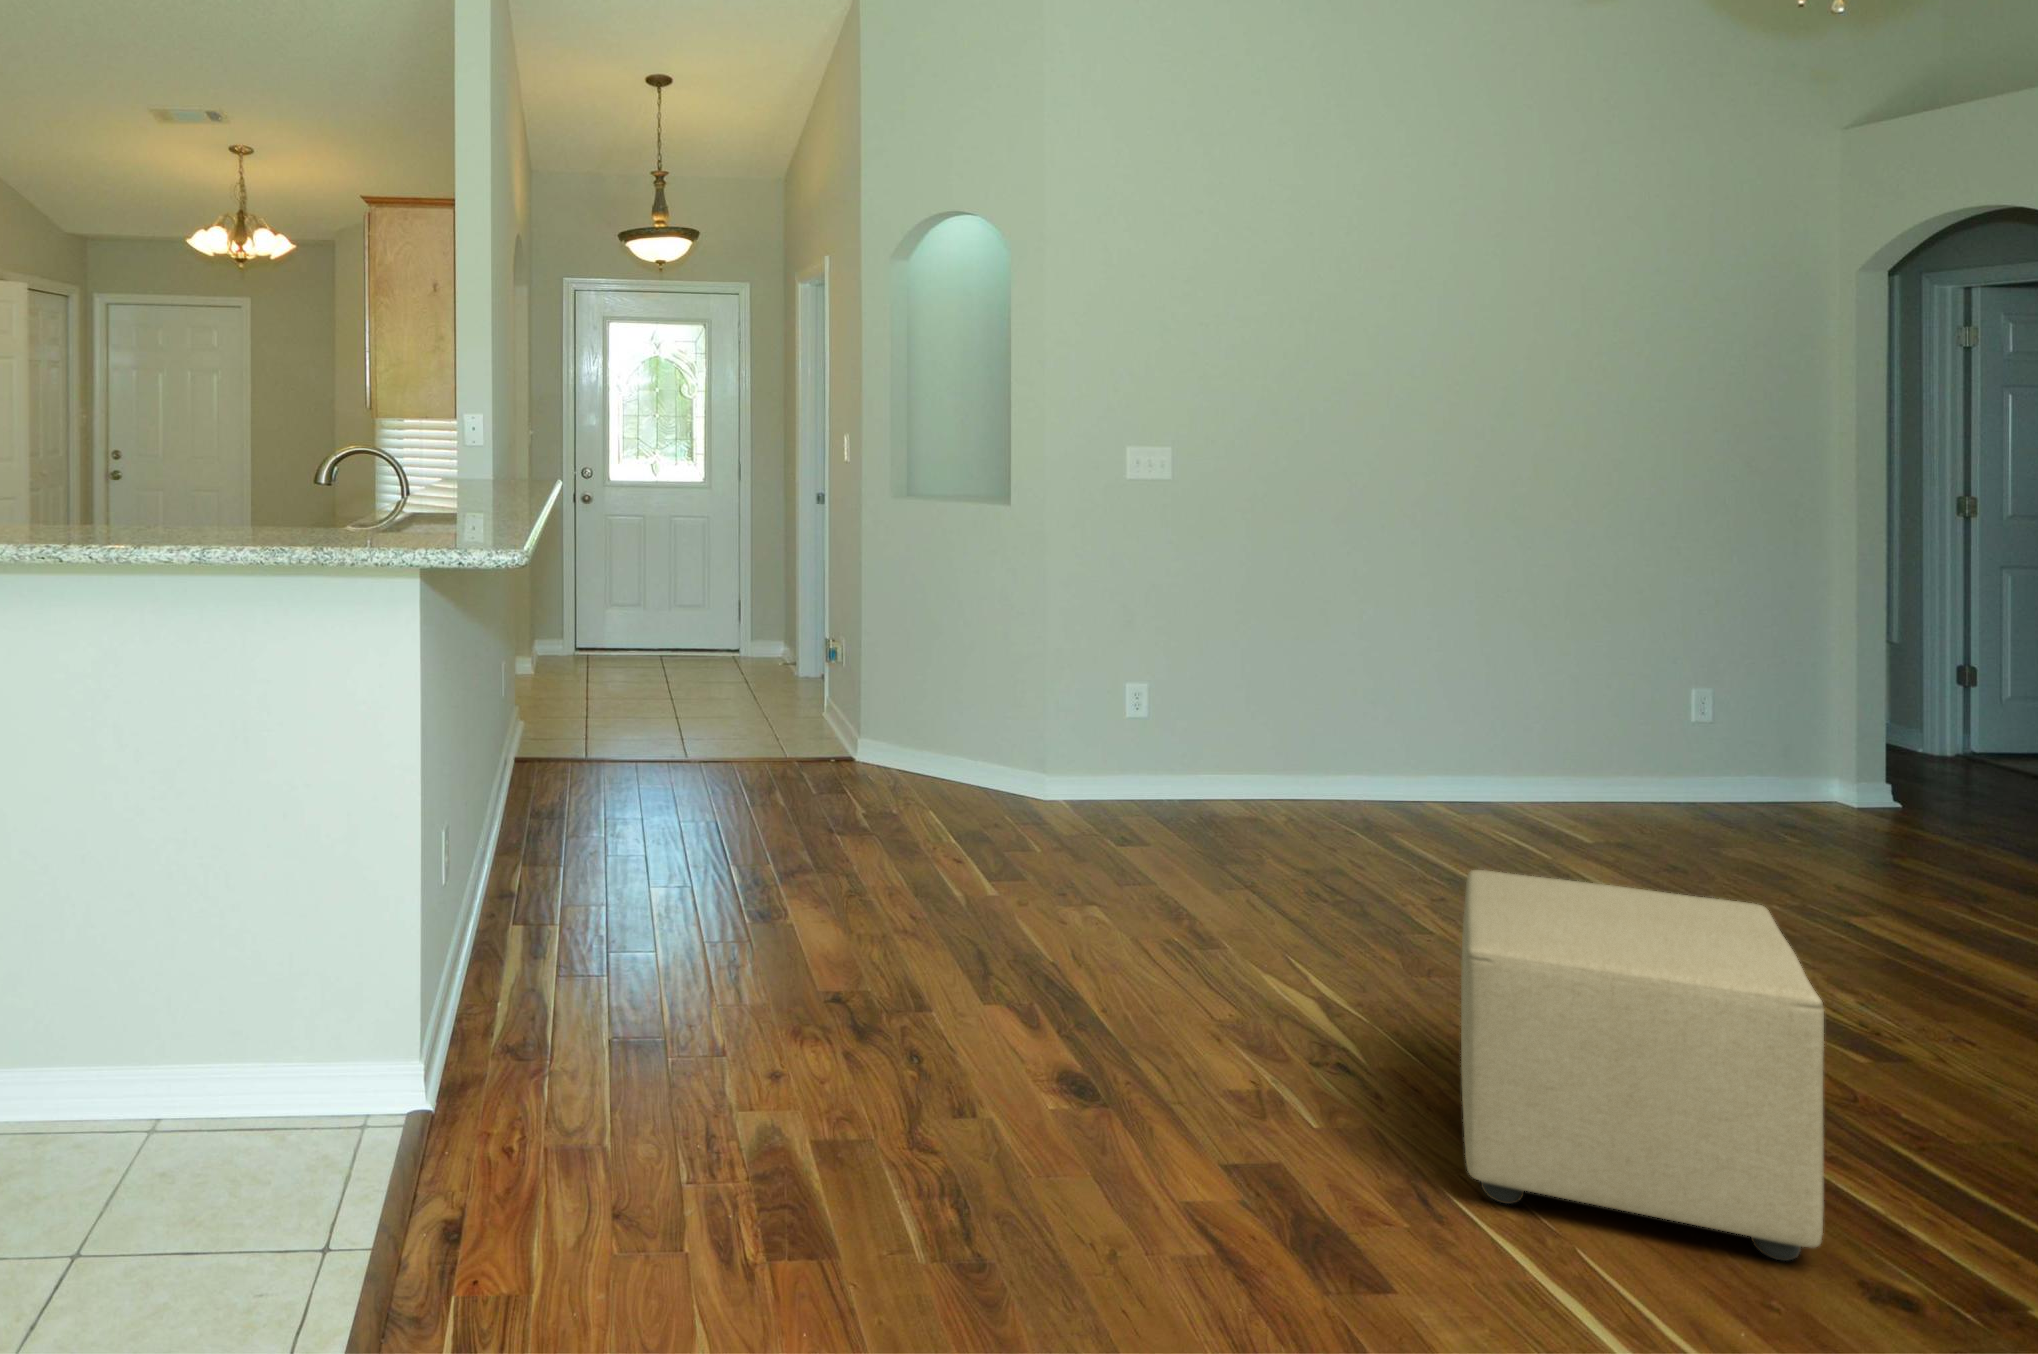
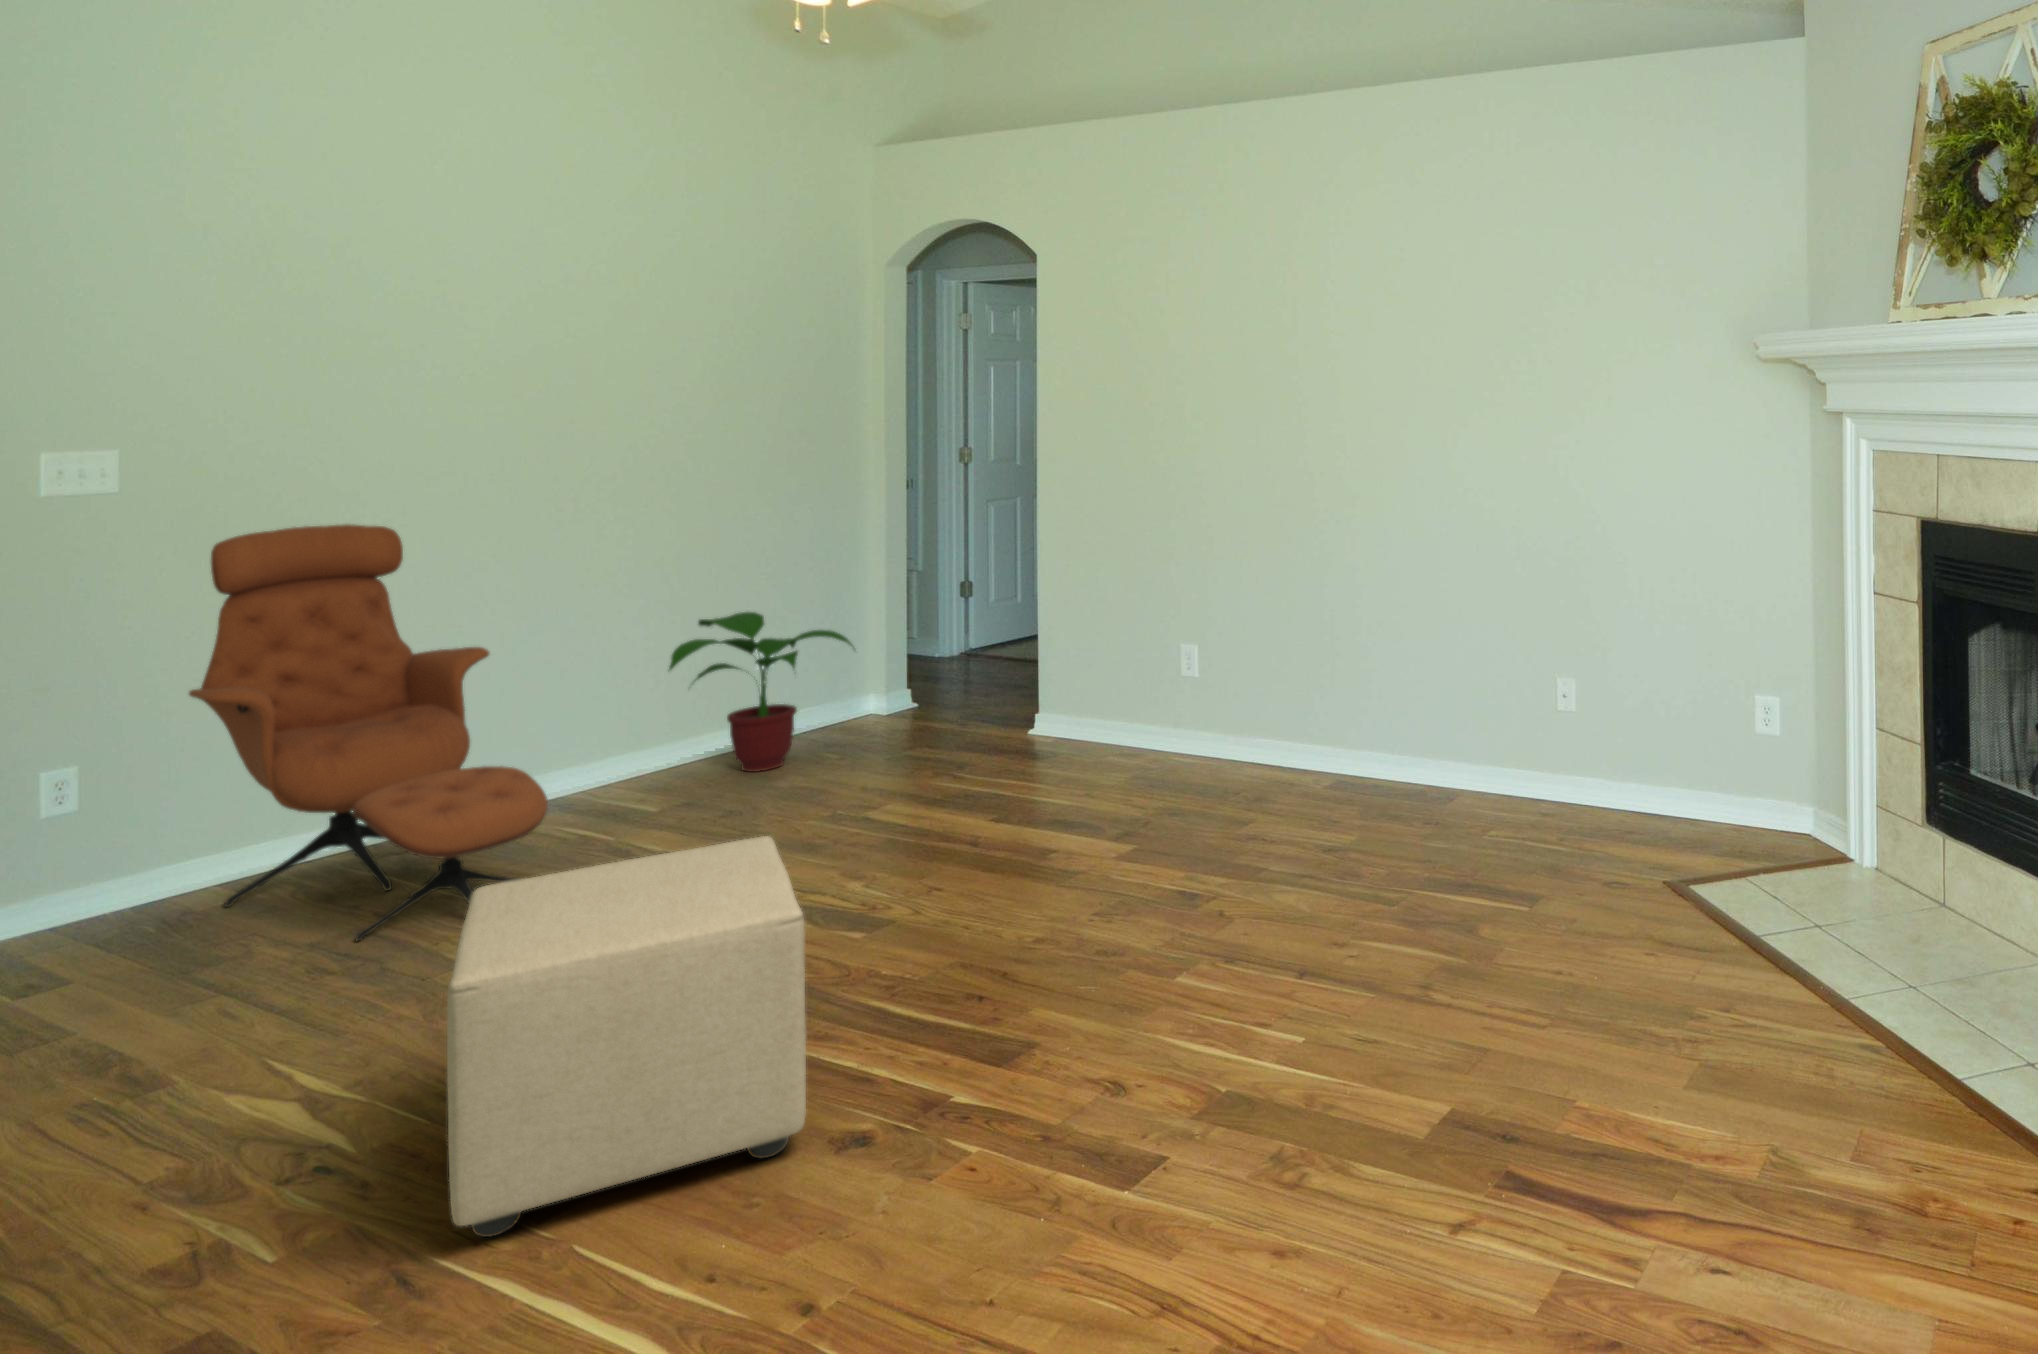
lounge chair: none [1222,515,1503,916] -> present [189,524,548,941]
potted plant: none [1609,656,1828,839] -> present [669,612,853,772]

